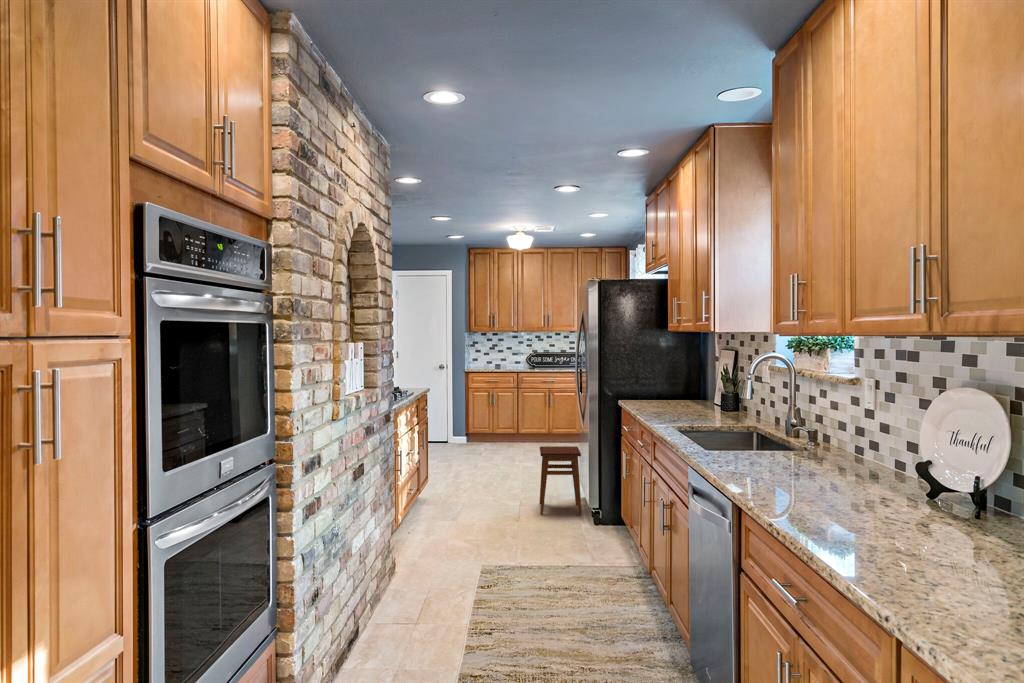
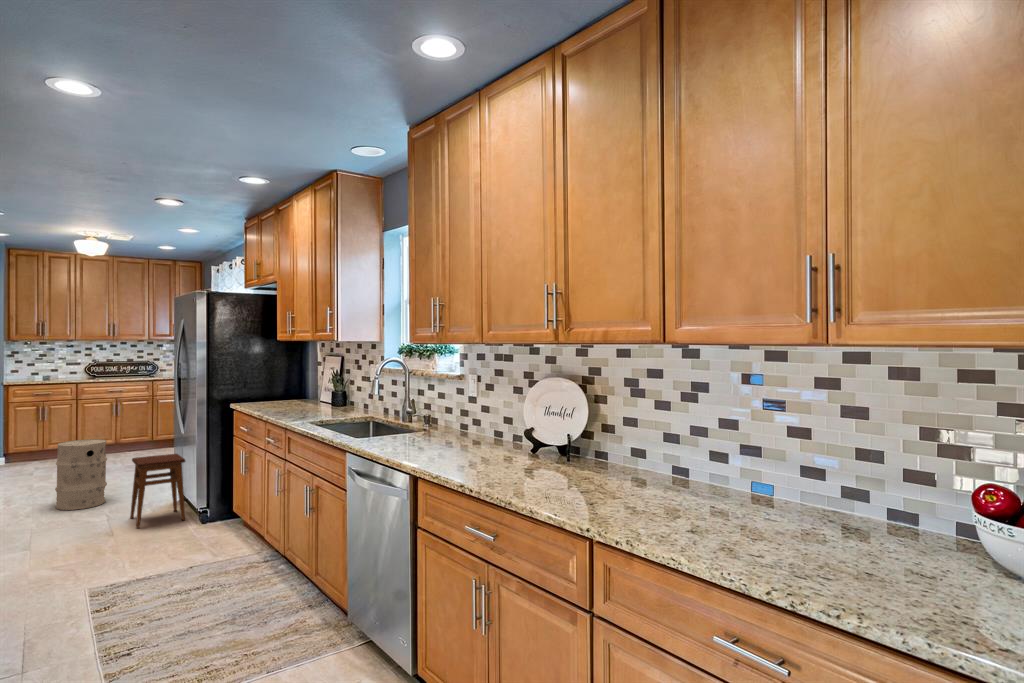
trash can: none [491,425,528,488] -> present [55,439,107,510]

